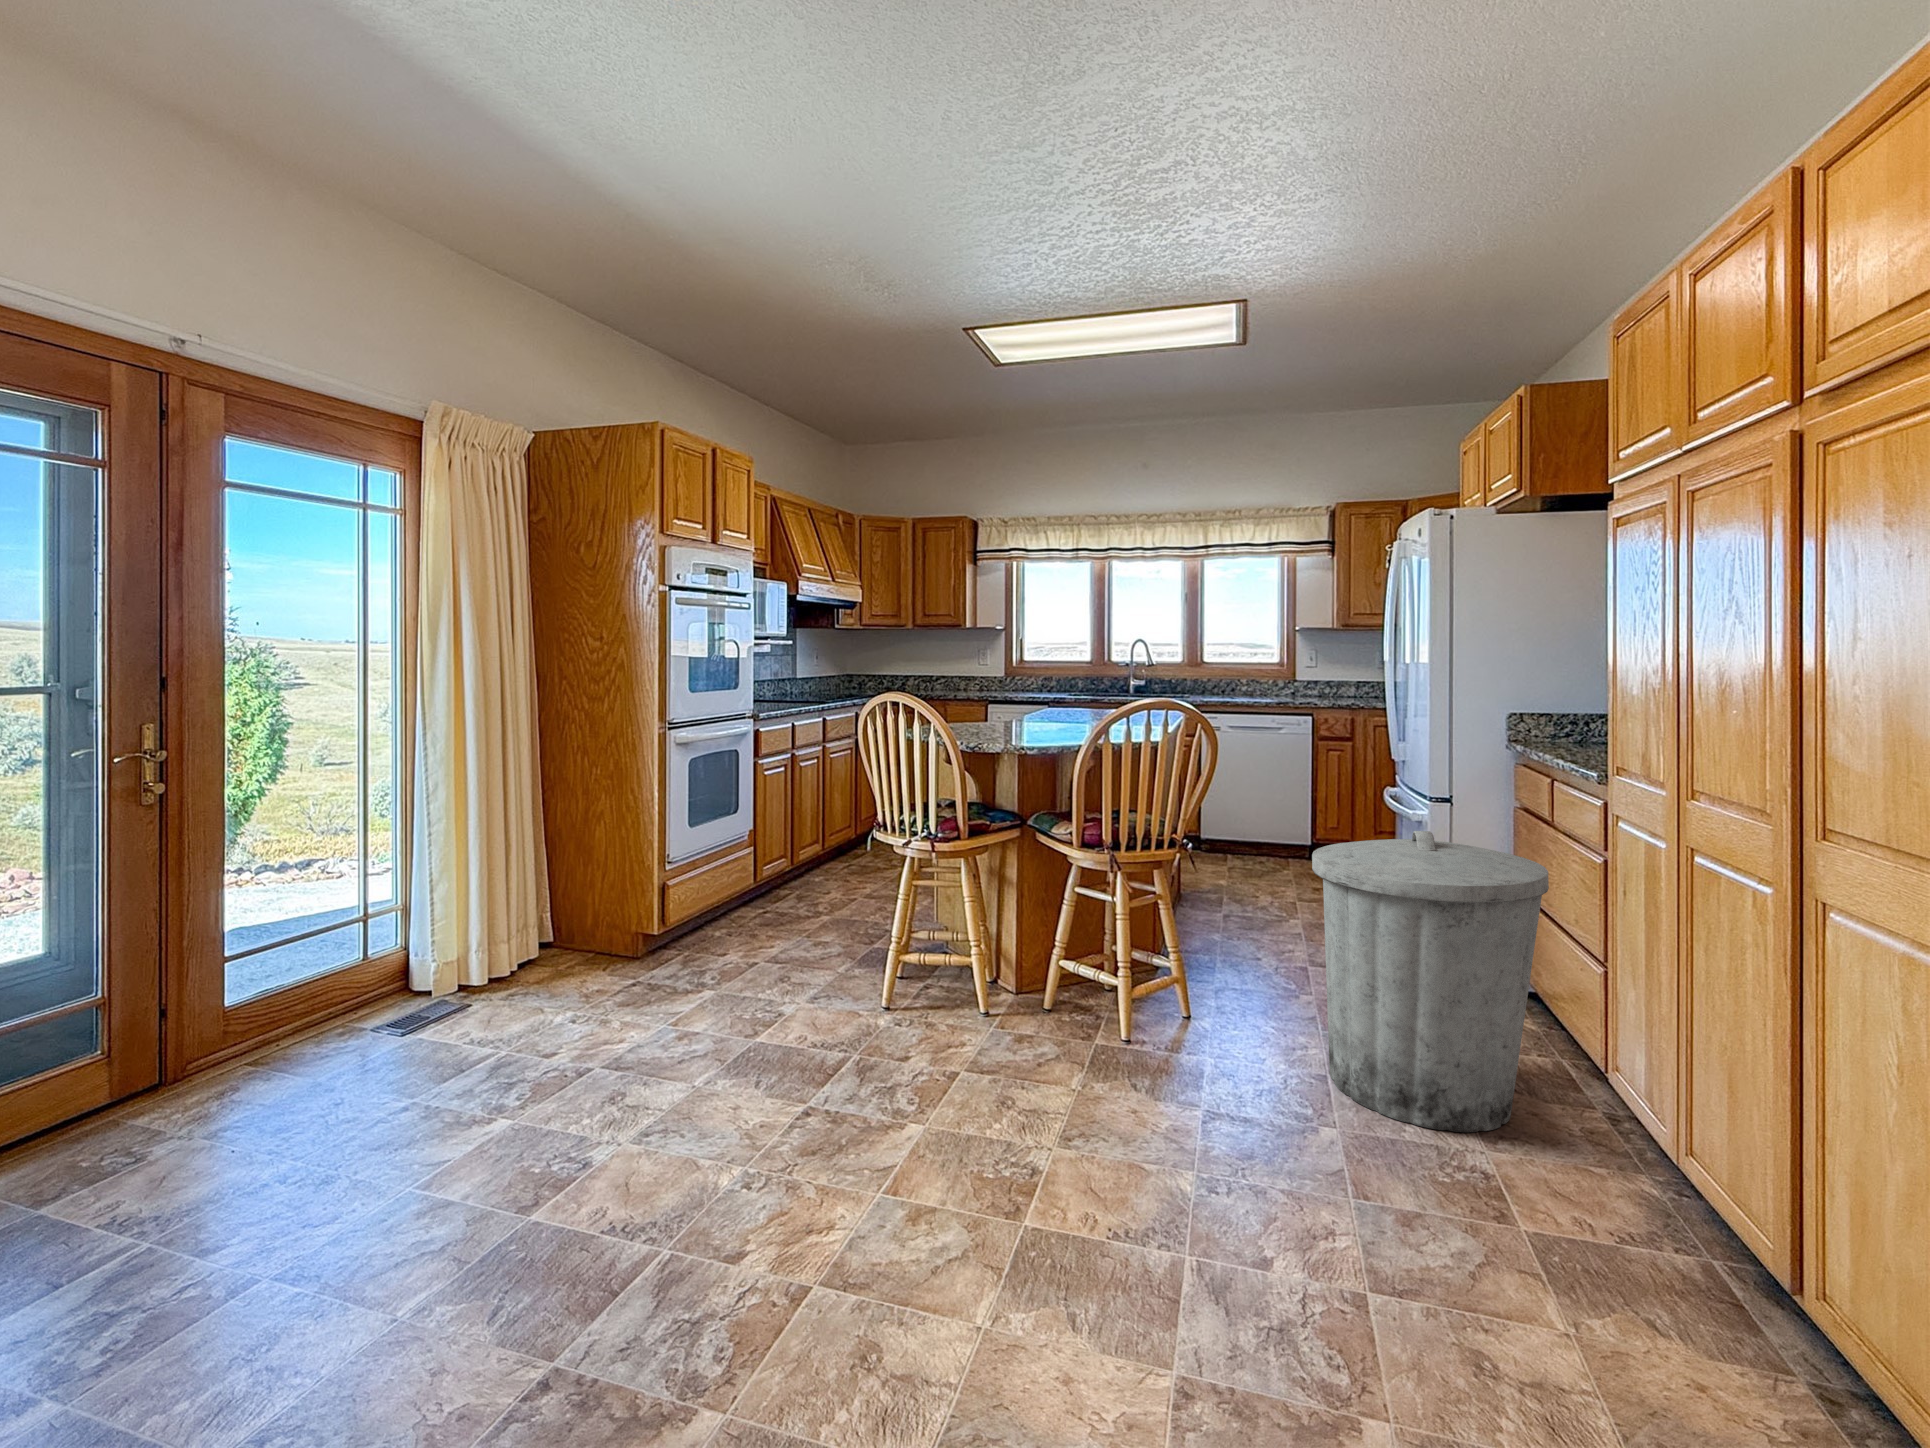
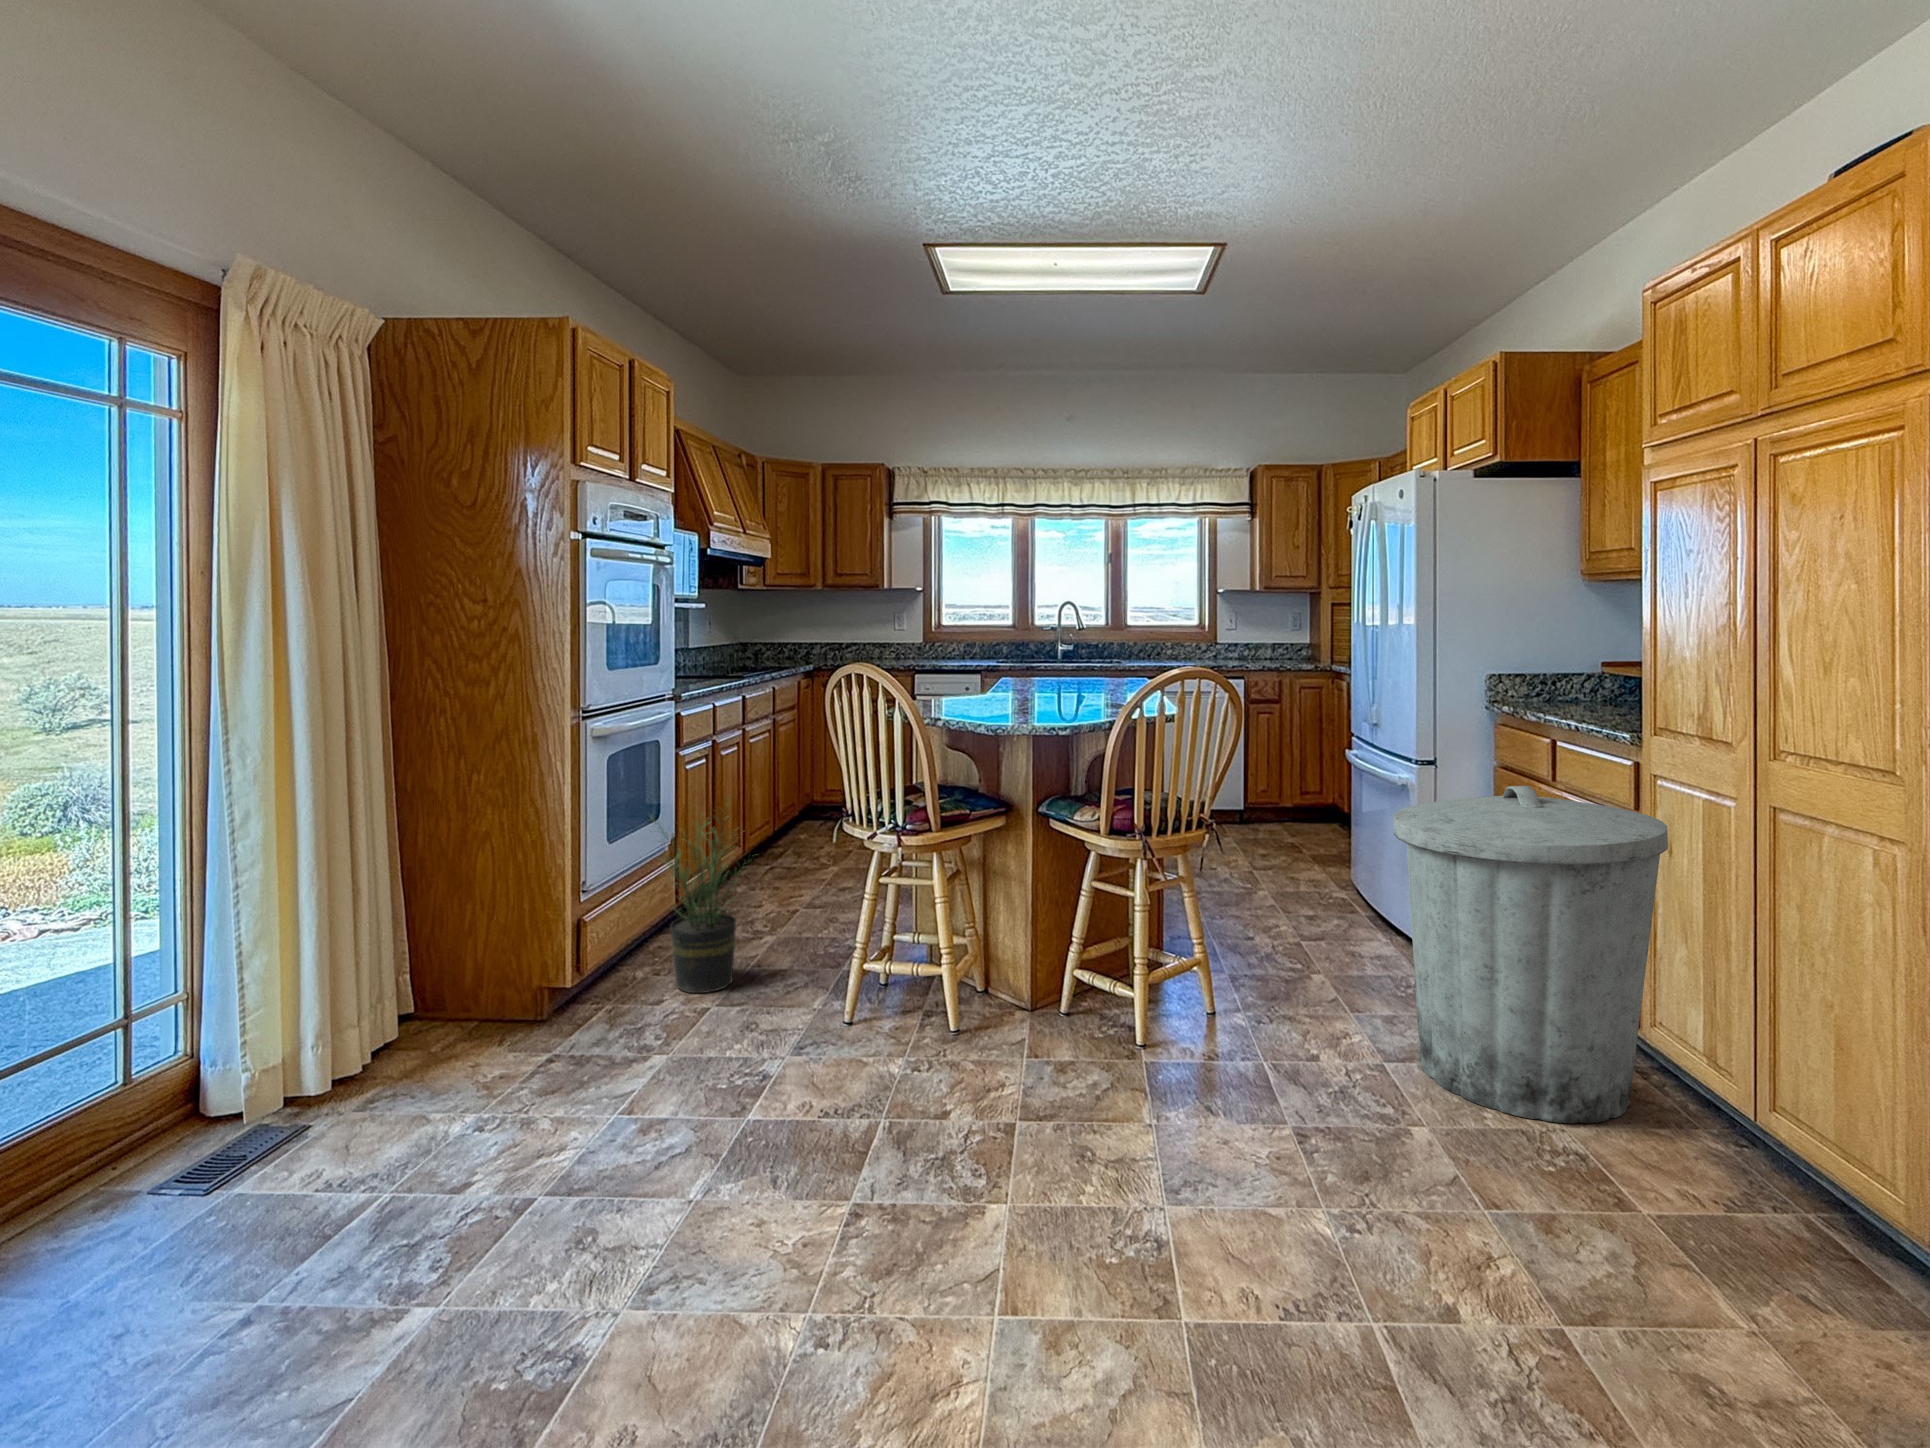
potted plant: none [716,793,809,951] -> present [647,796,749,993]

